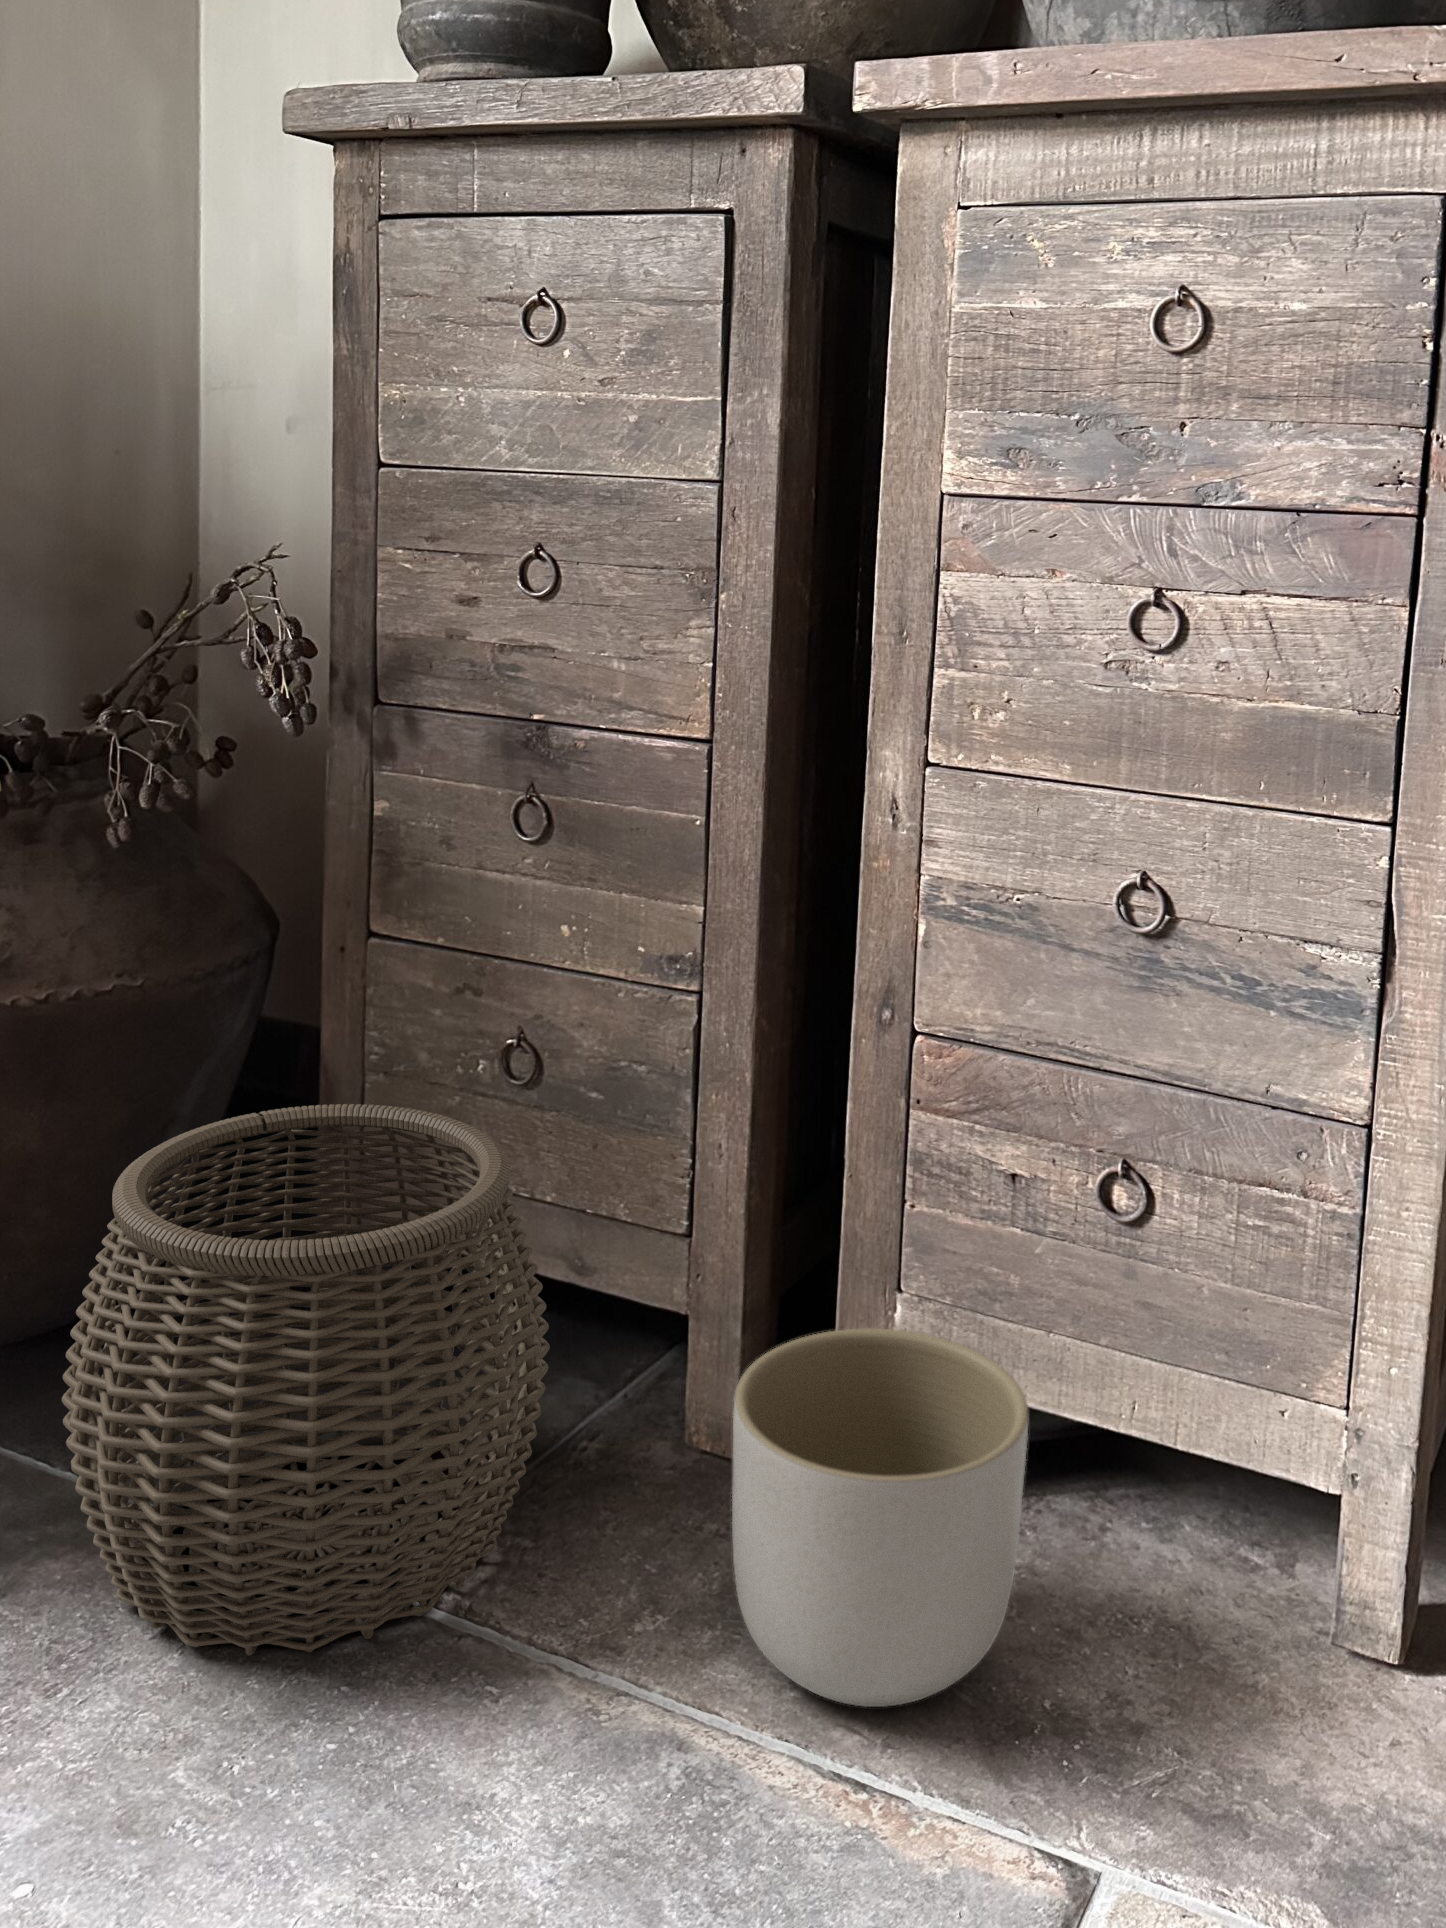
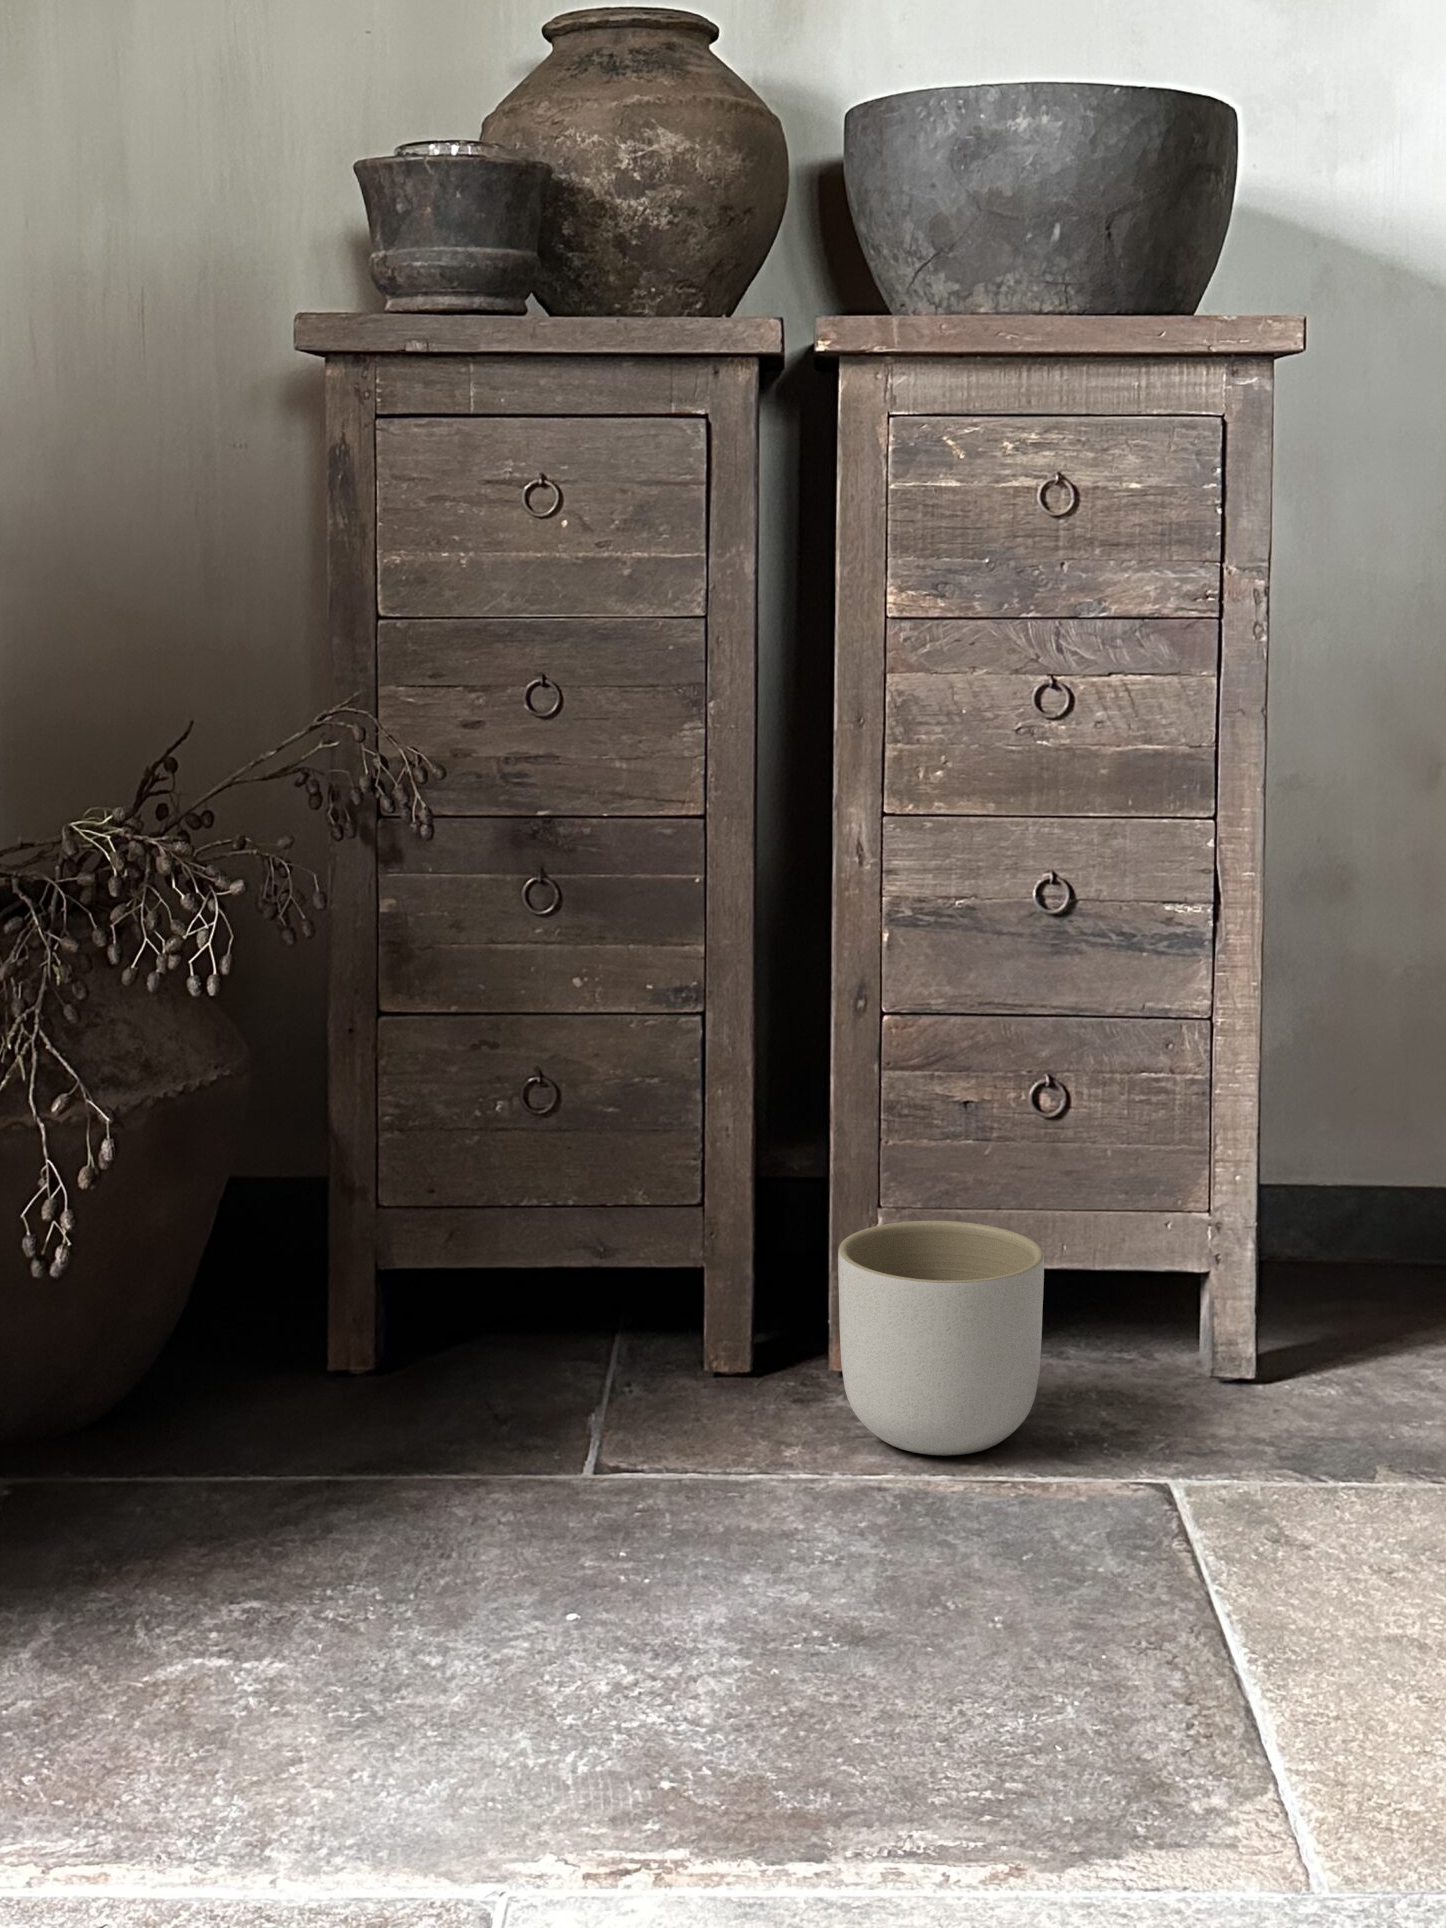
woven basket: present [62,1104,549,1656] -> none [322,1127,686,1516]

